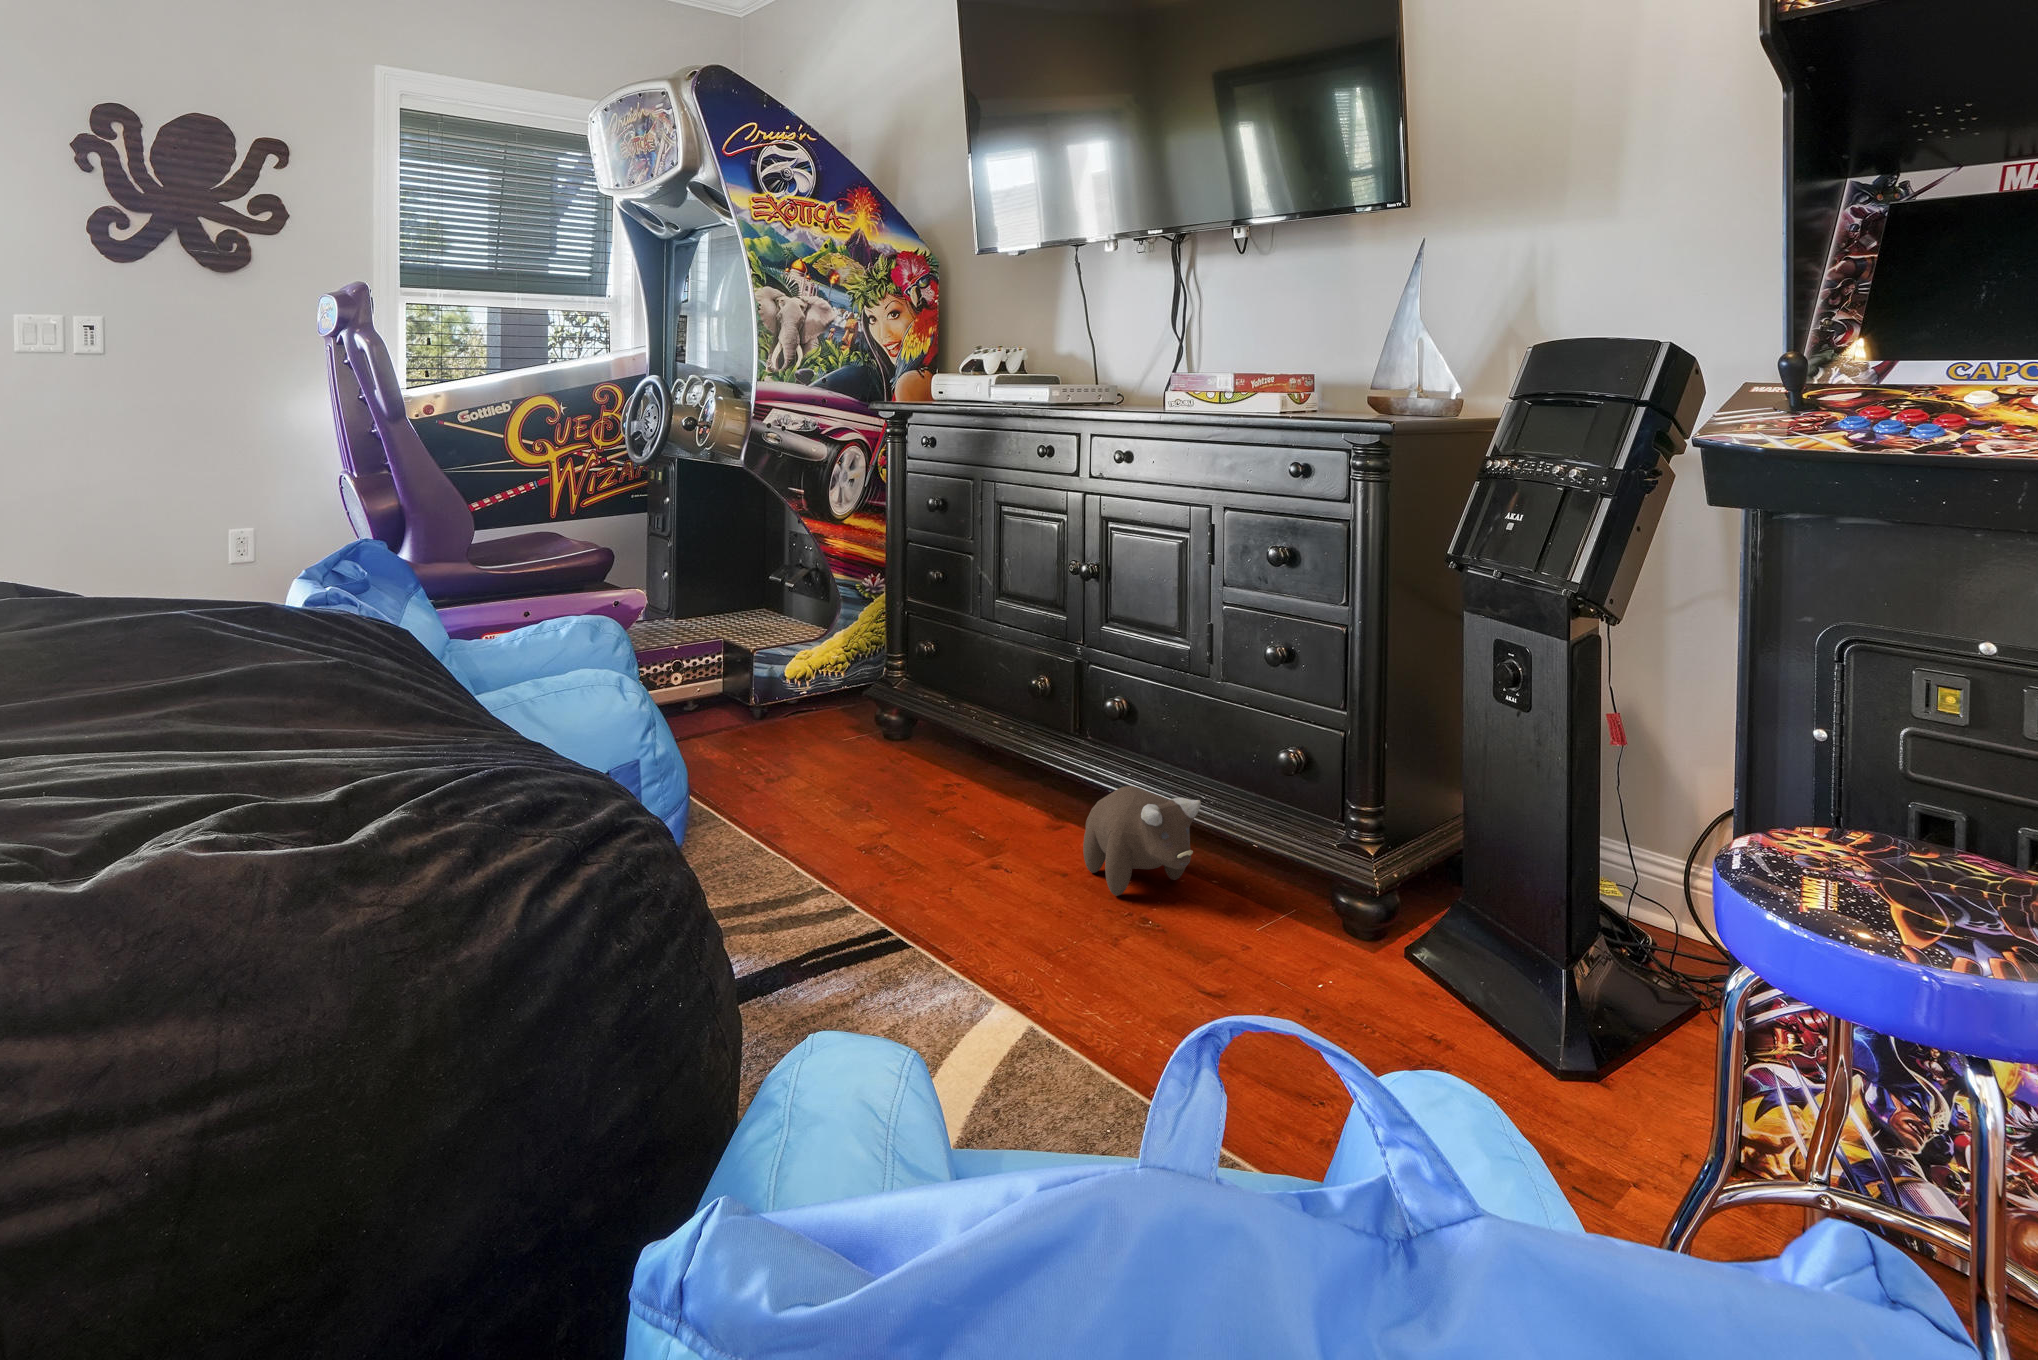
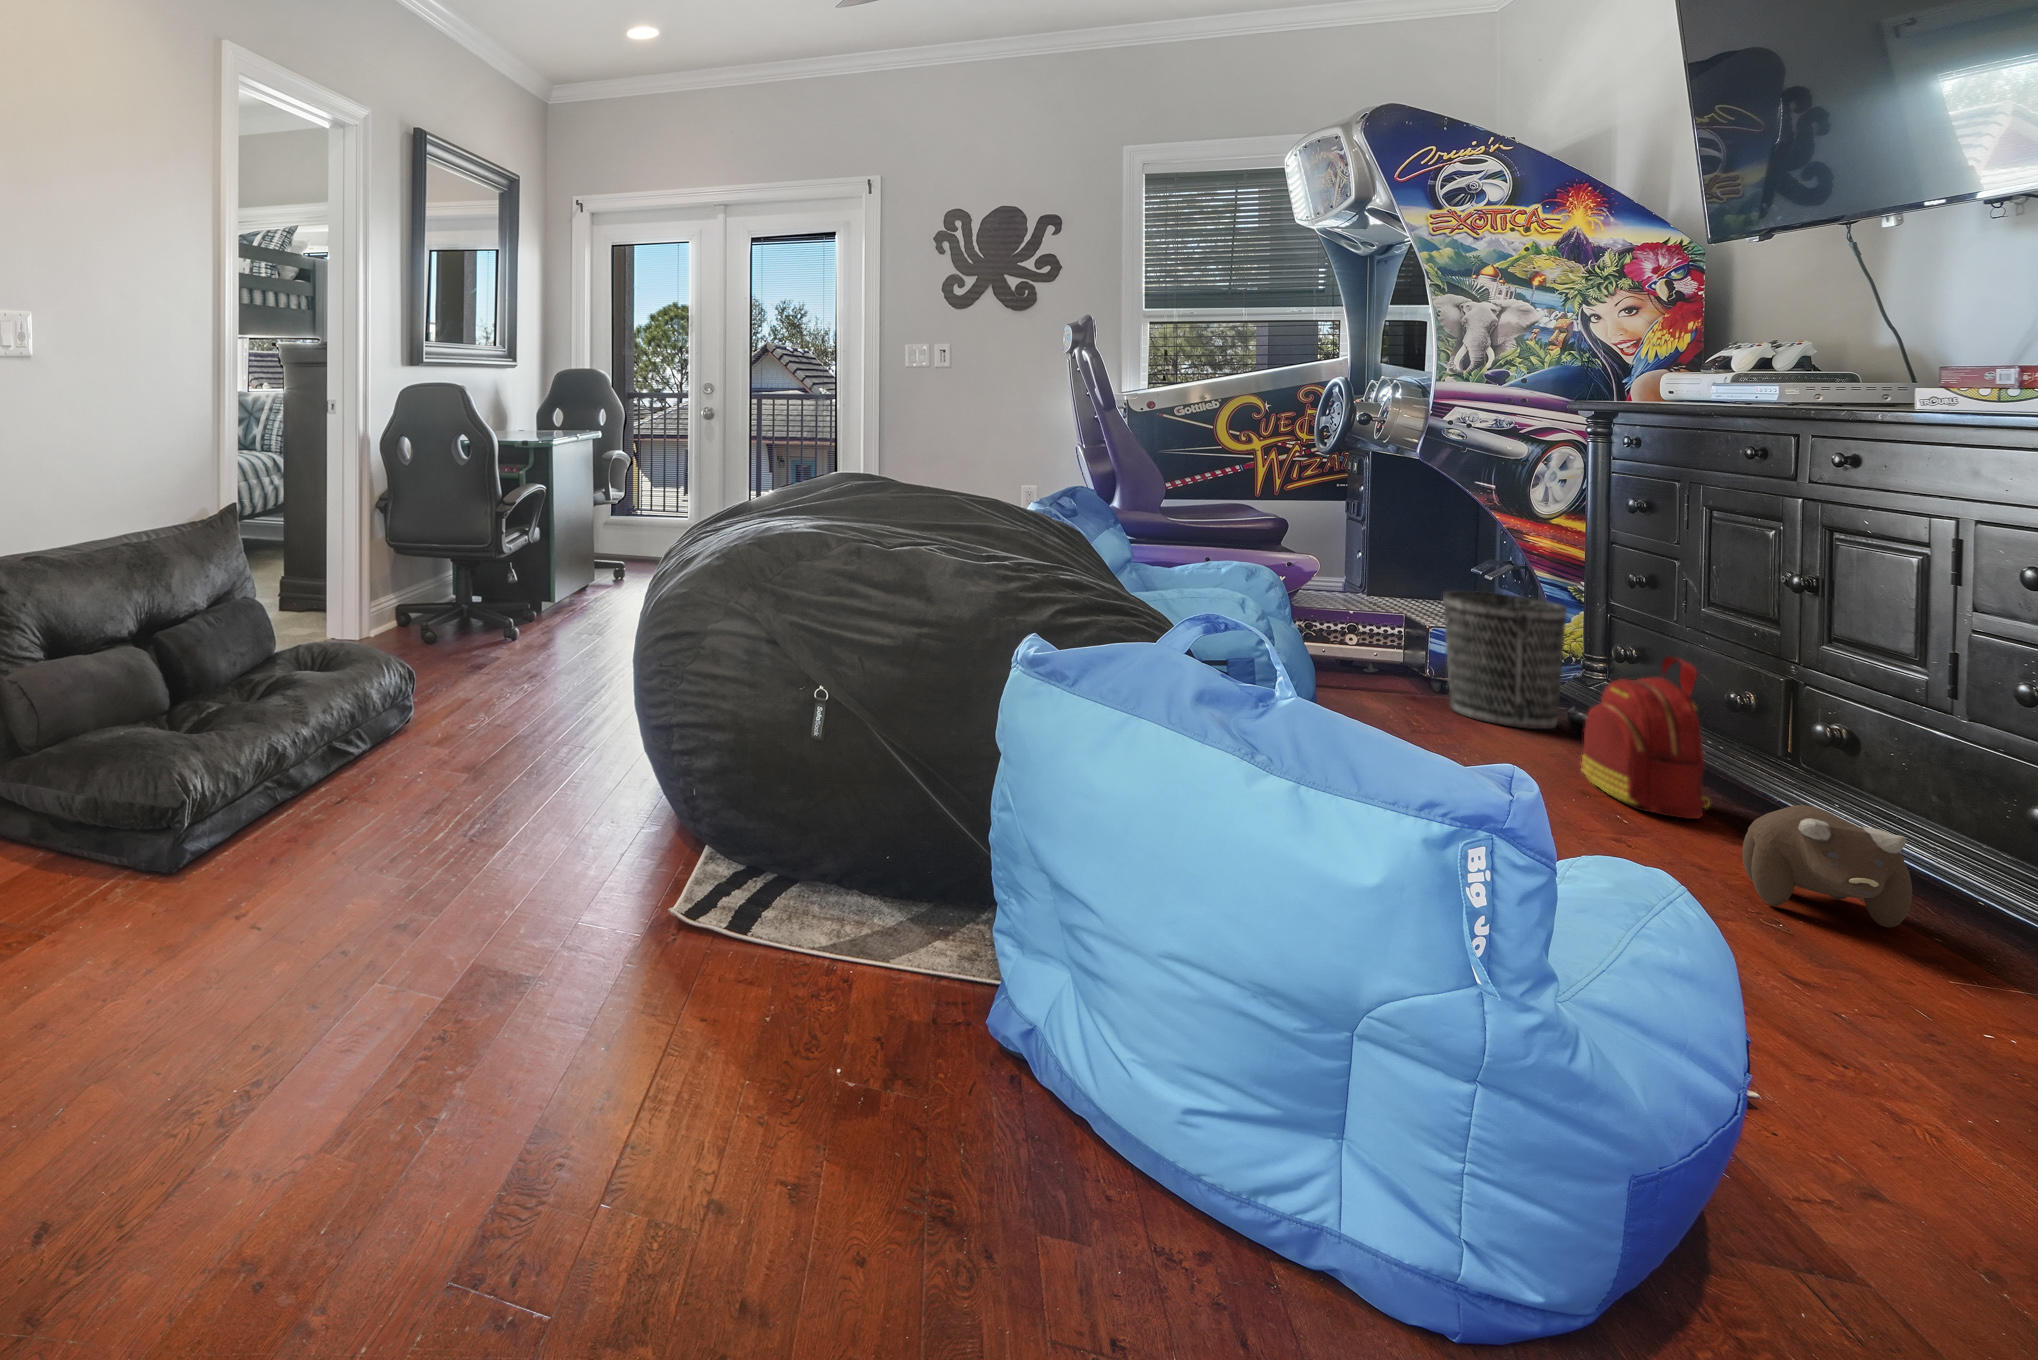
wastebasket: none [773,602,871,746] -> present [1443,591,1567,729]
backpack: none [908,652,1029,825] -> present [1581,656,1709,819]

